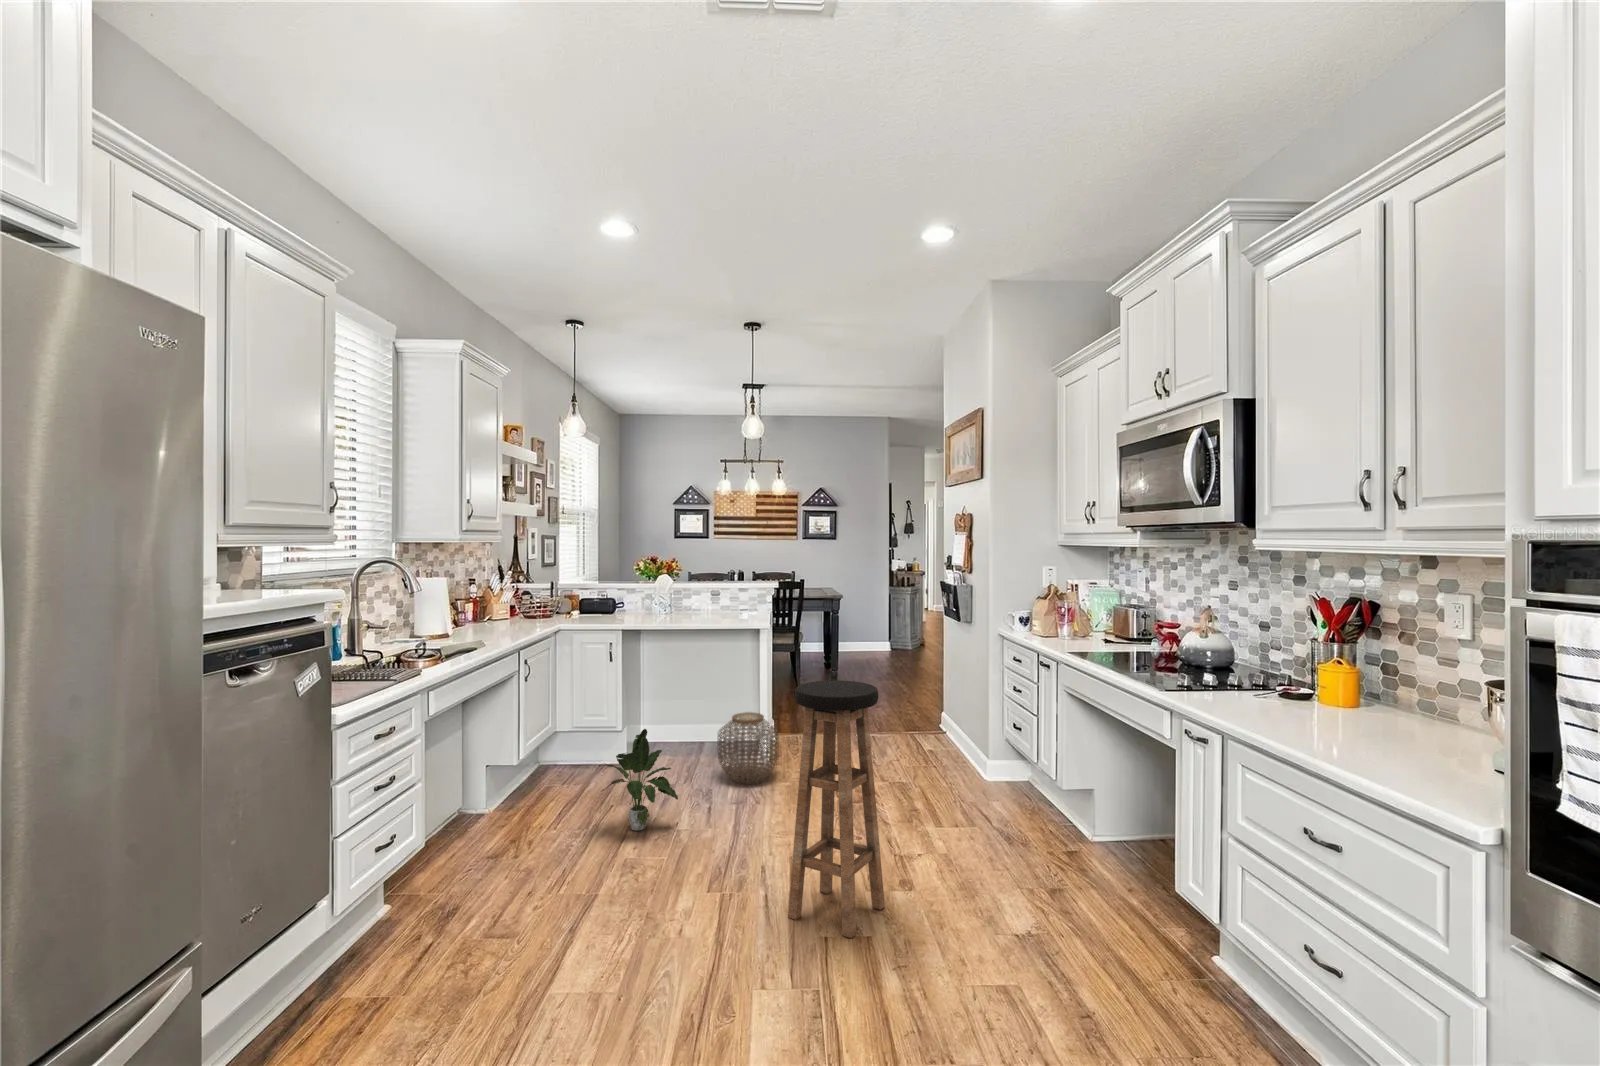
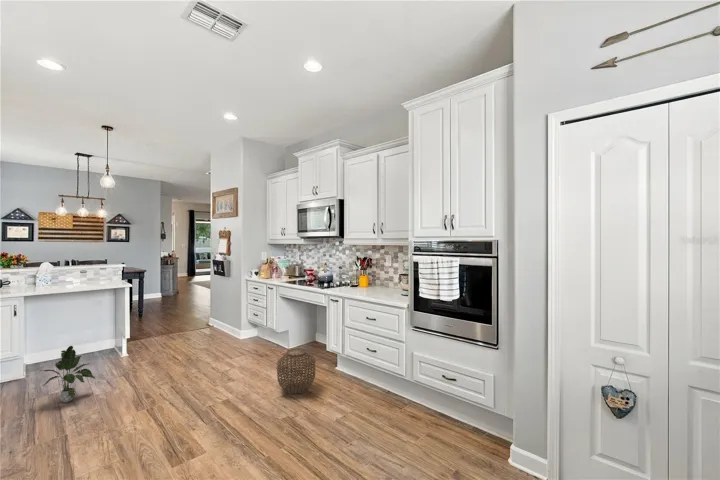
bar stool: present [788,680,885,938] -> none [186,301,226,406]
woven basket: present [718,712,778,784] -> present [277,348,315,395]

